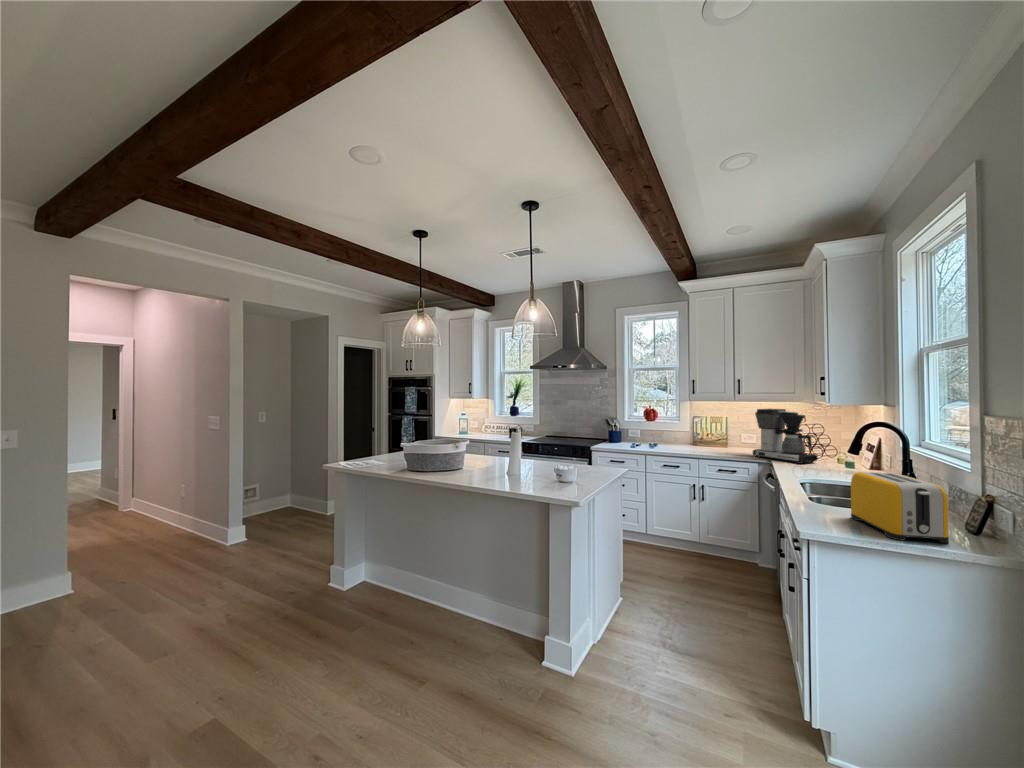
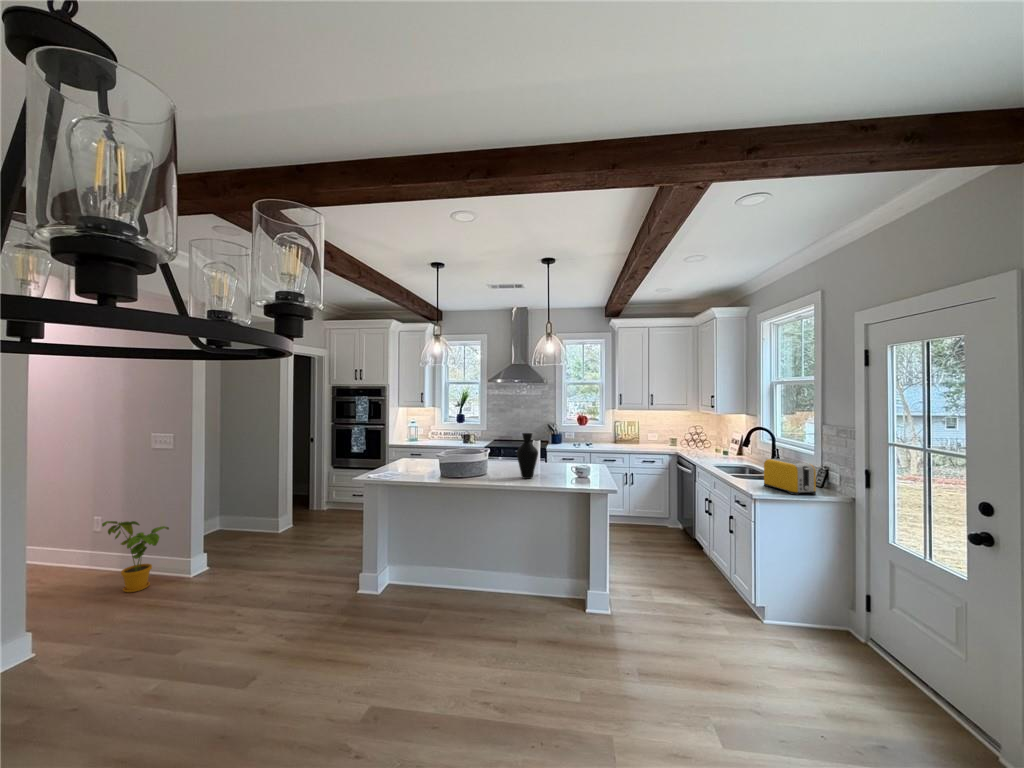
coffee maker: present [753,409,818,464] -> none [665,416,706,455]
vase: none [481,420,508,478] -> present [517,433,538,479]
house plant: none [150,489,212,554] -> present [102,521,169,592]

